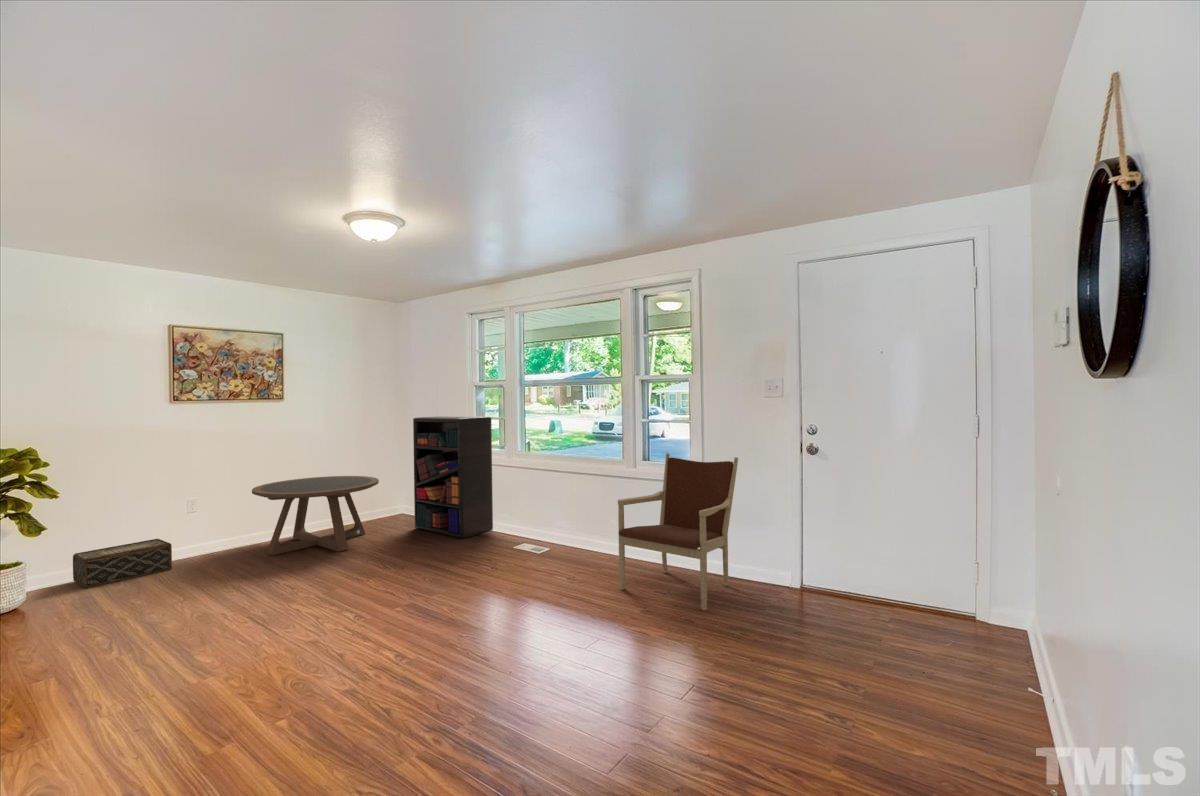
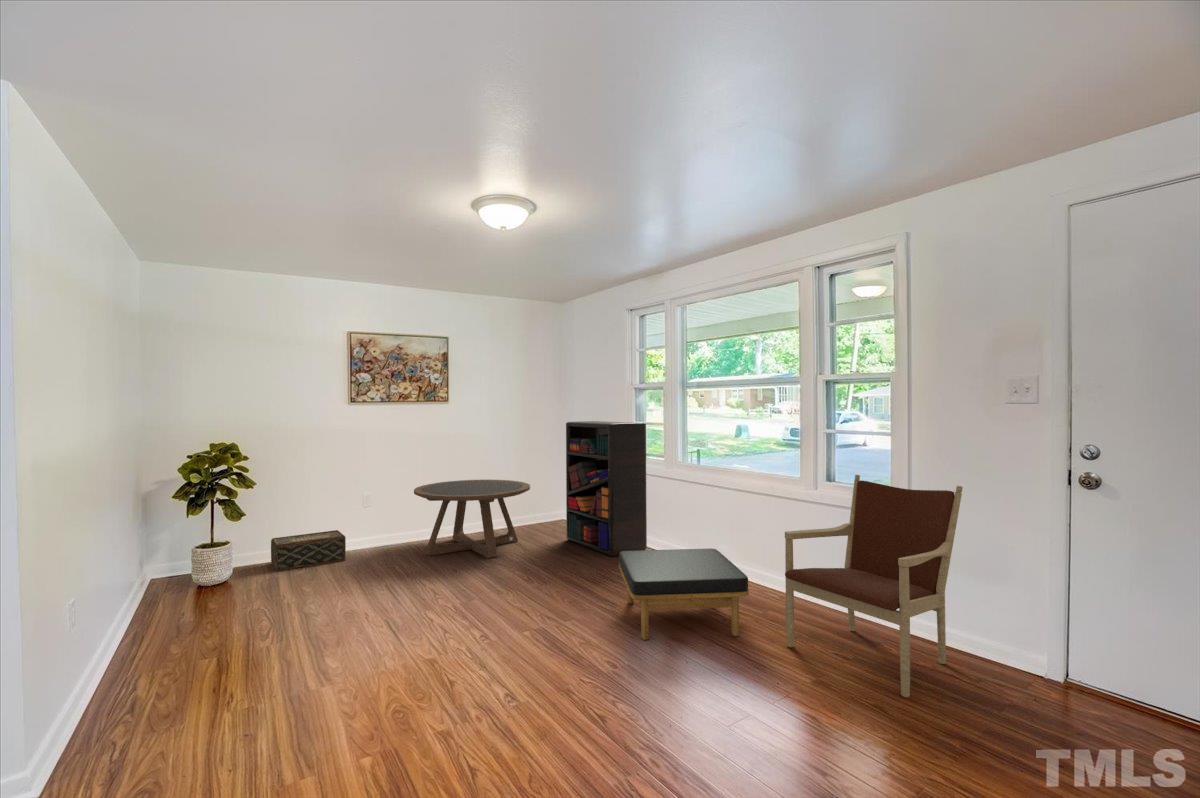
ottoman: none [478,521,590,600] -> present [619,549,749,640]

